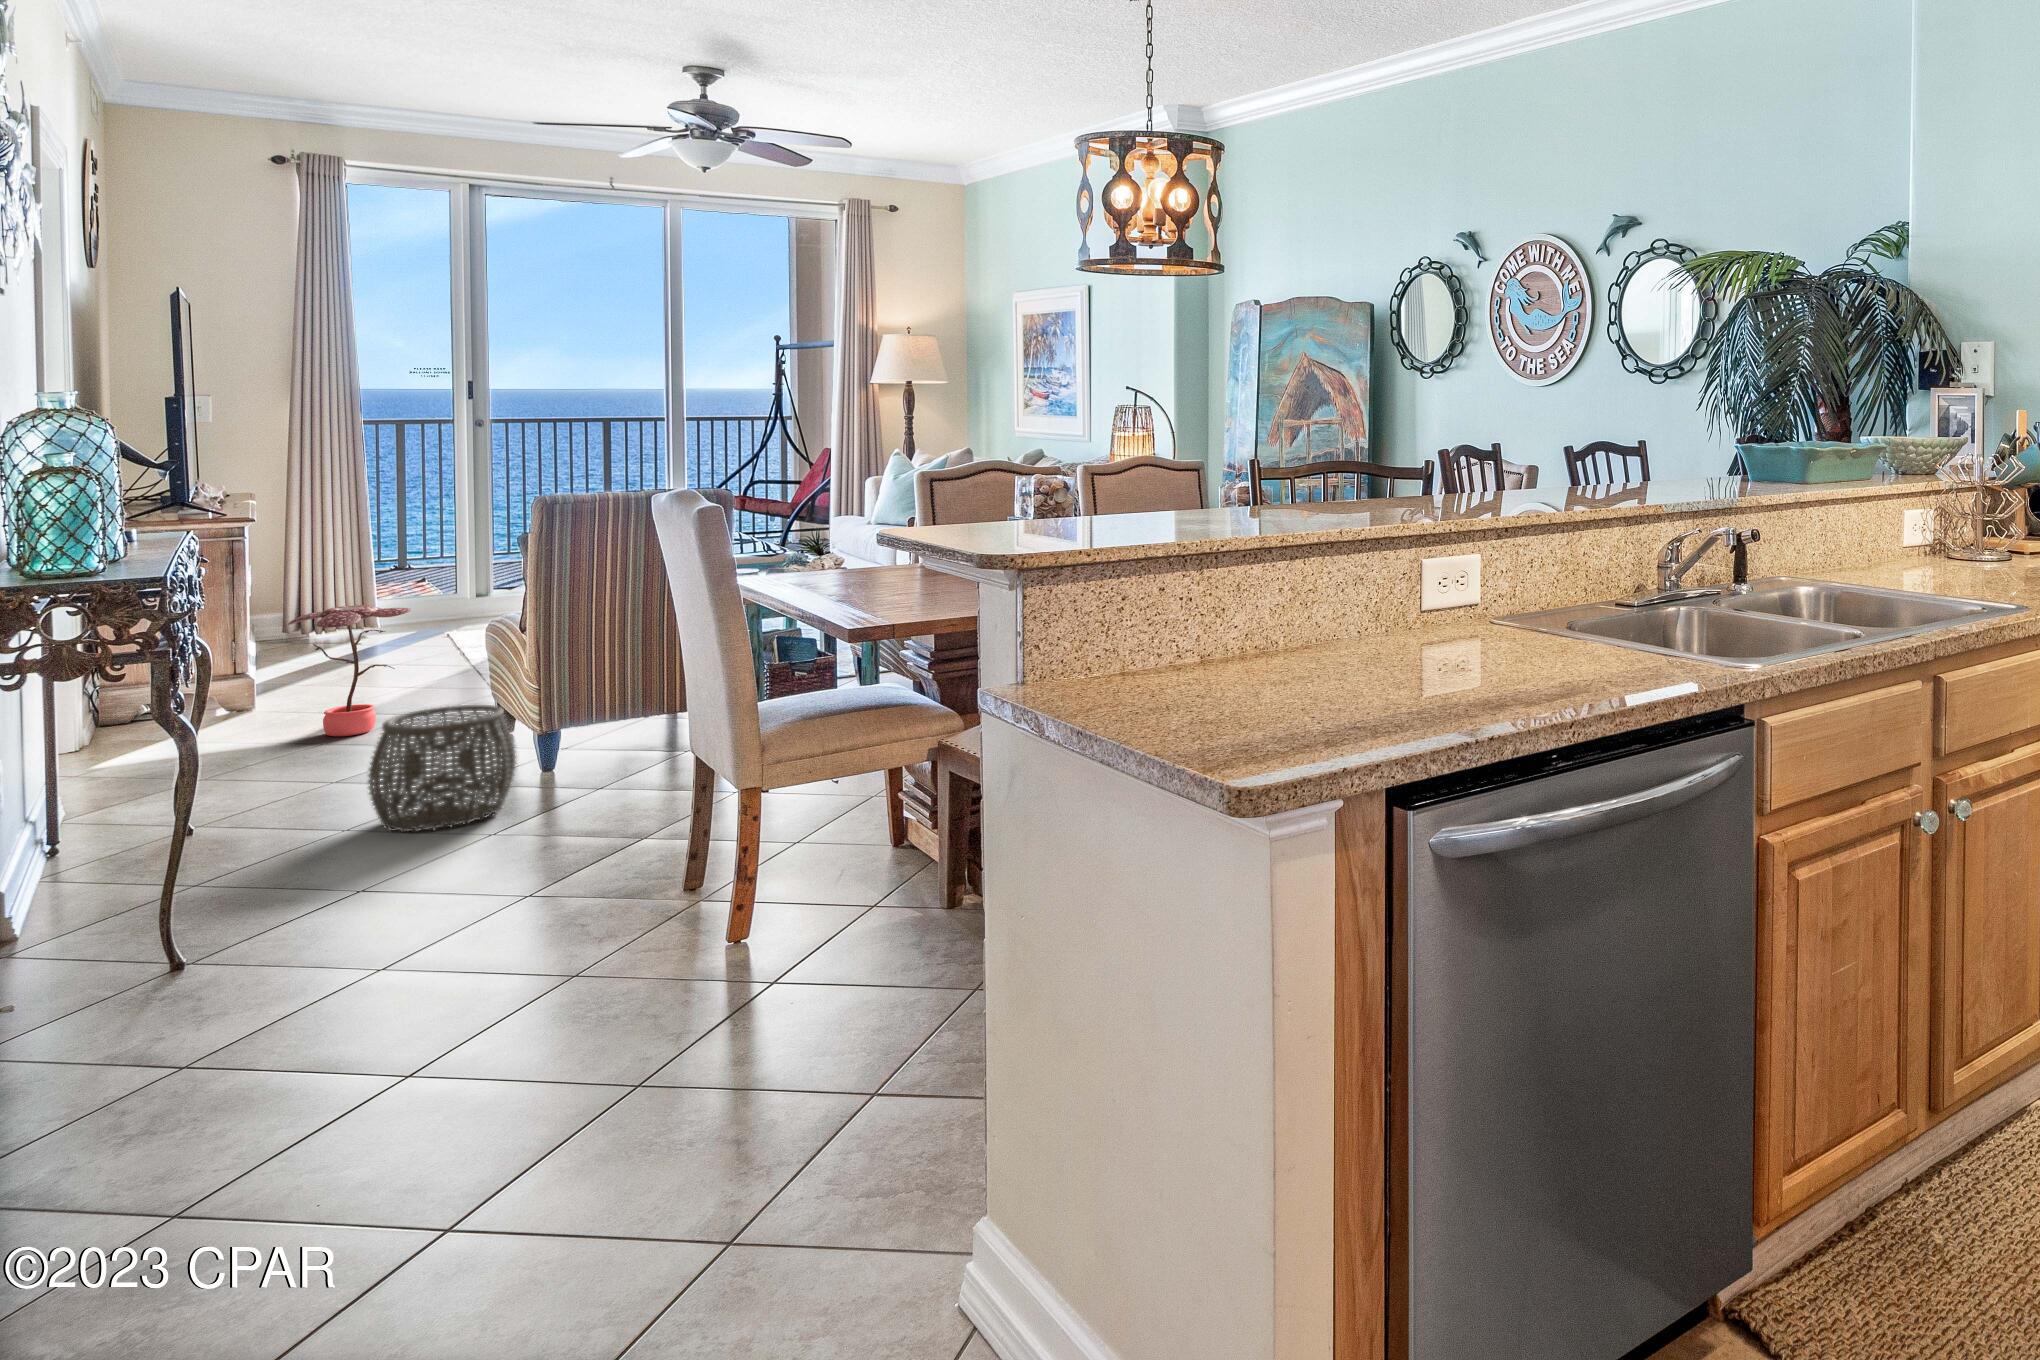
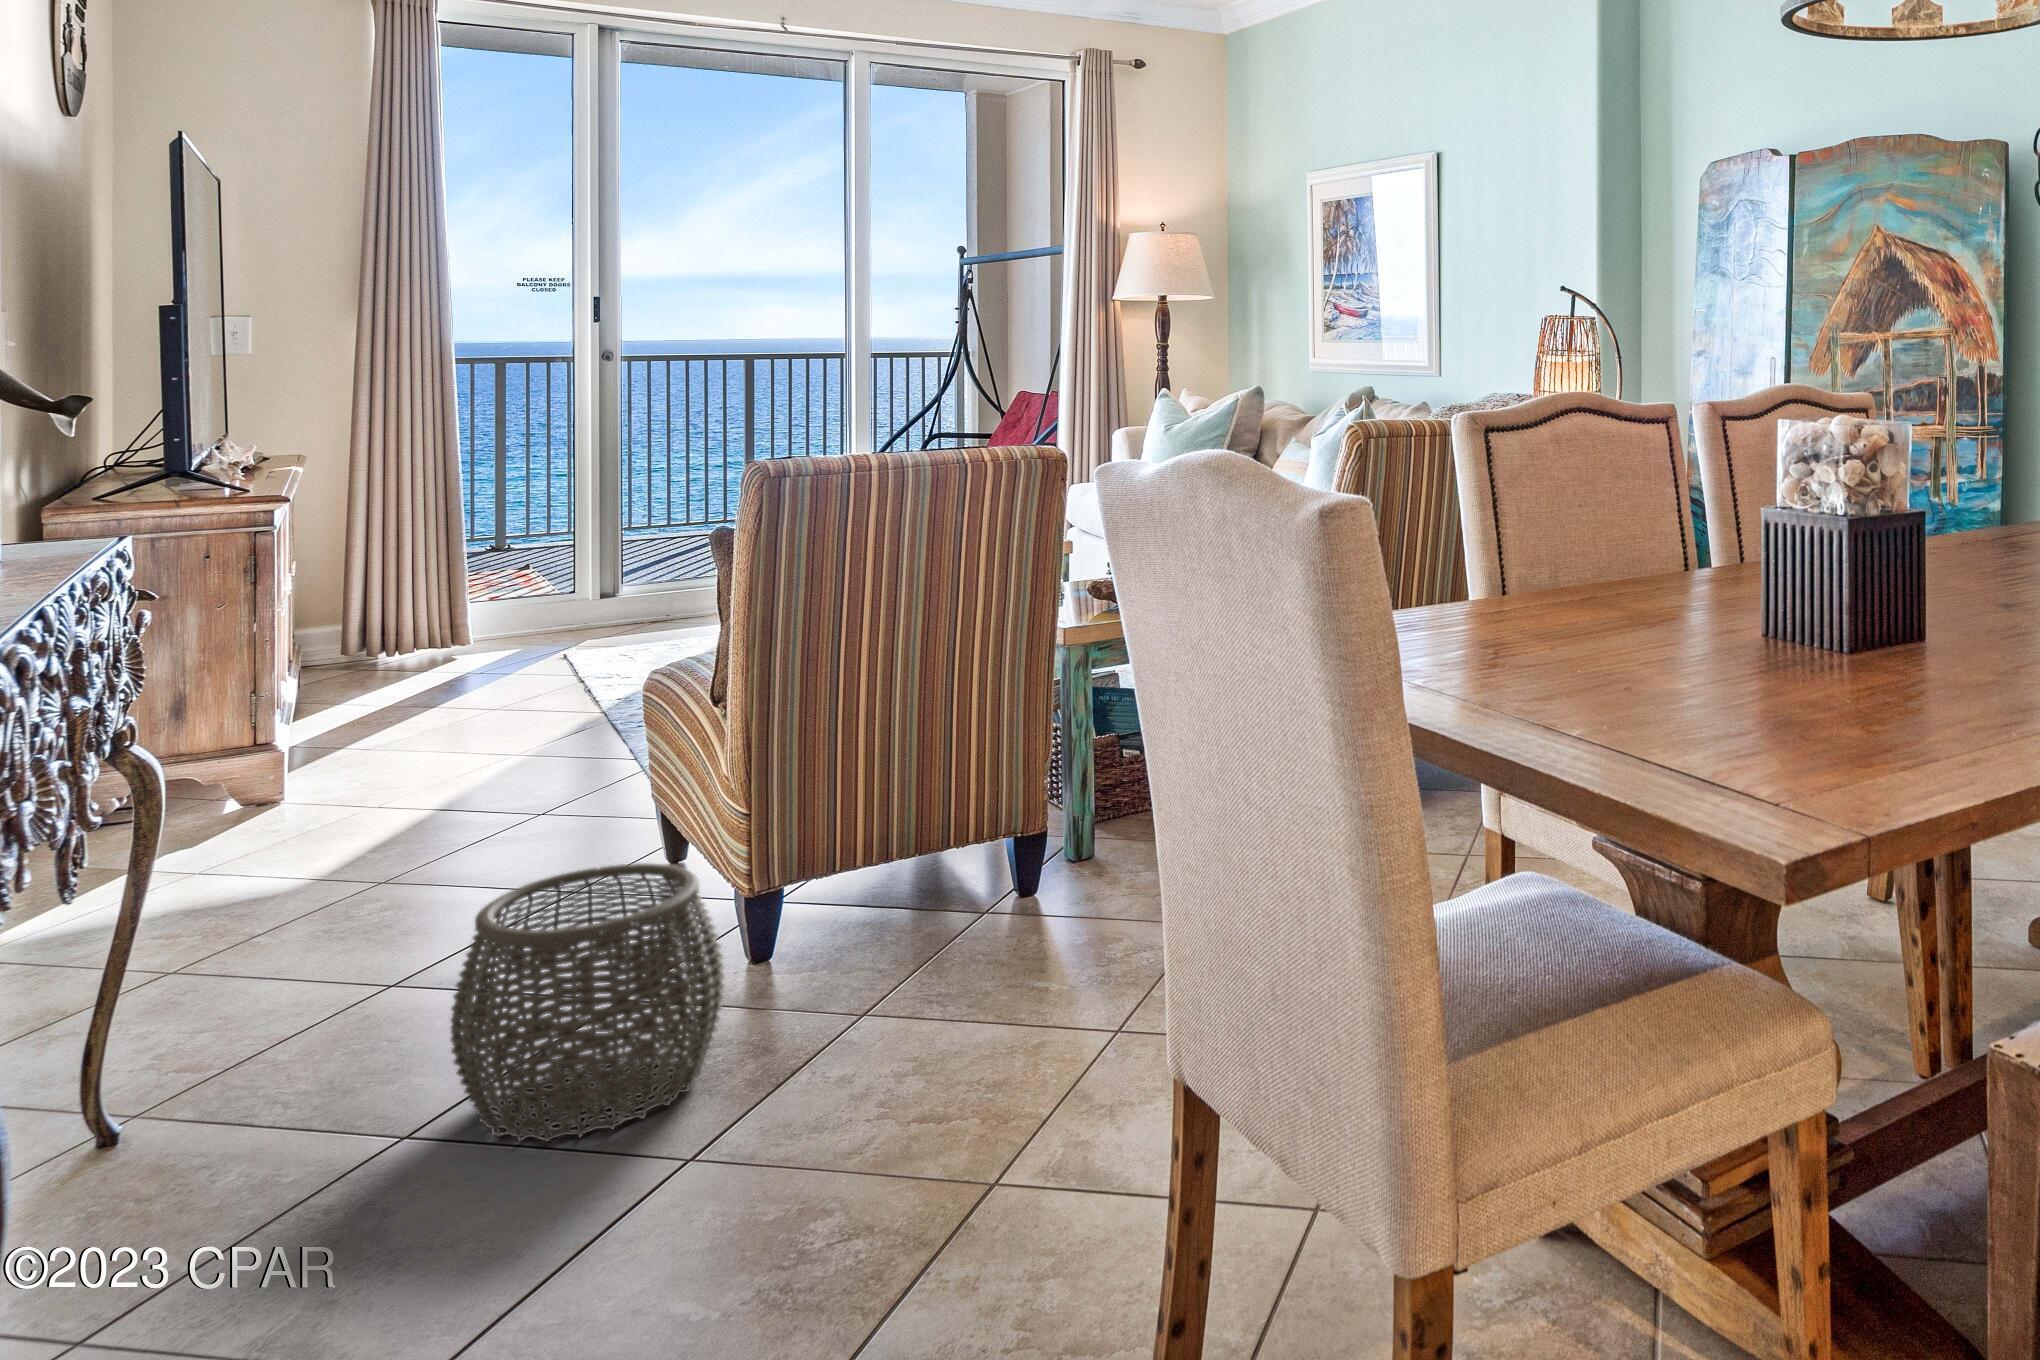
potted plant: present [288,605,412,736] -> none [324,642,519,861]

